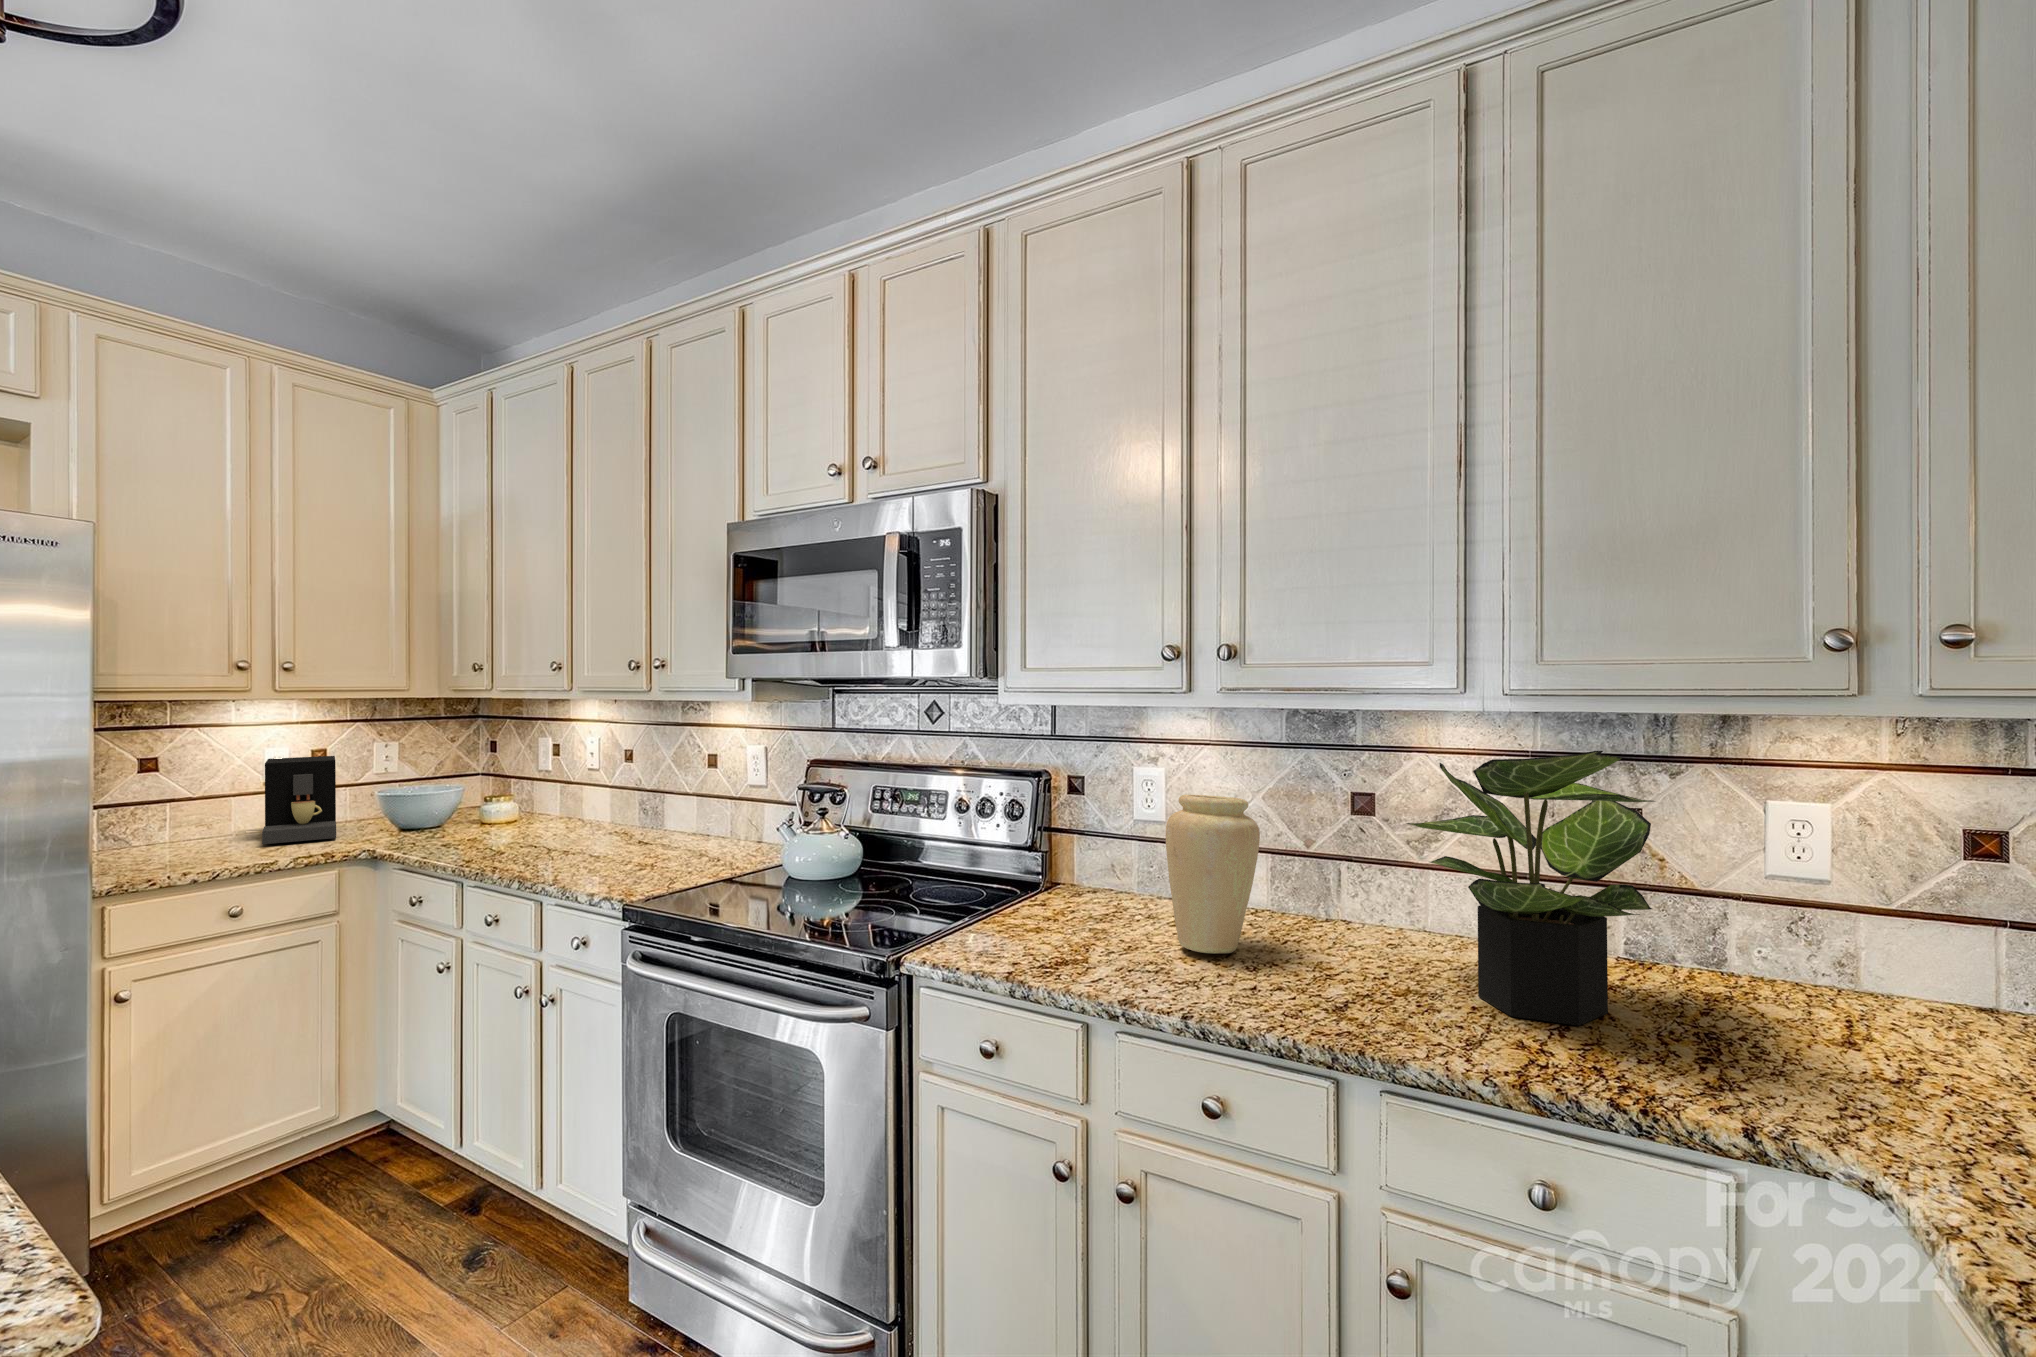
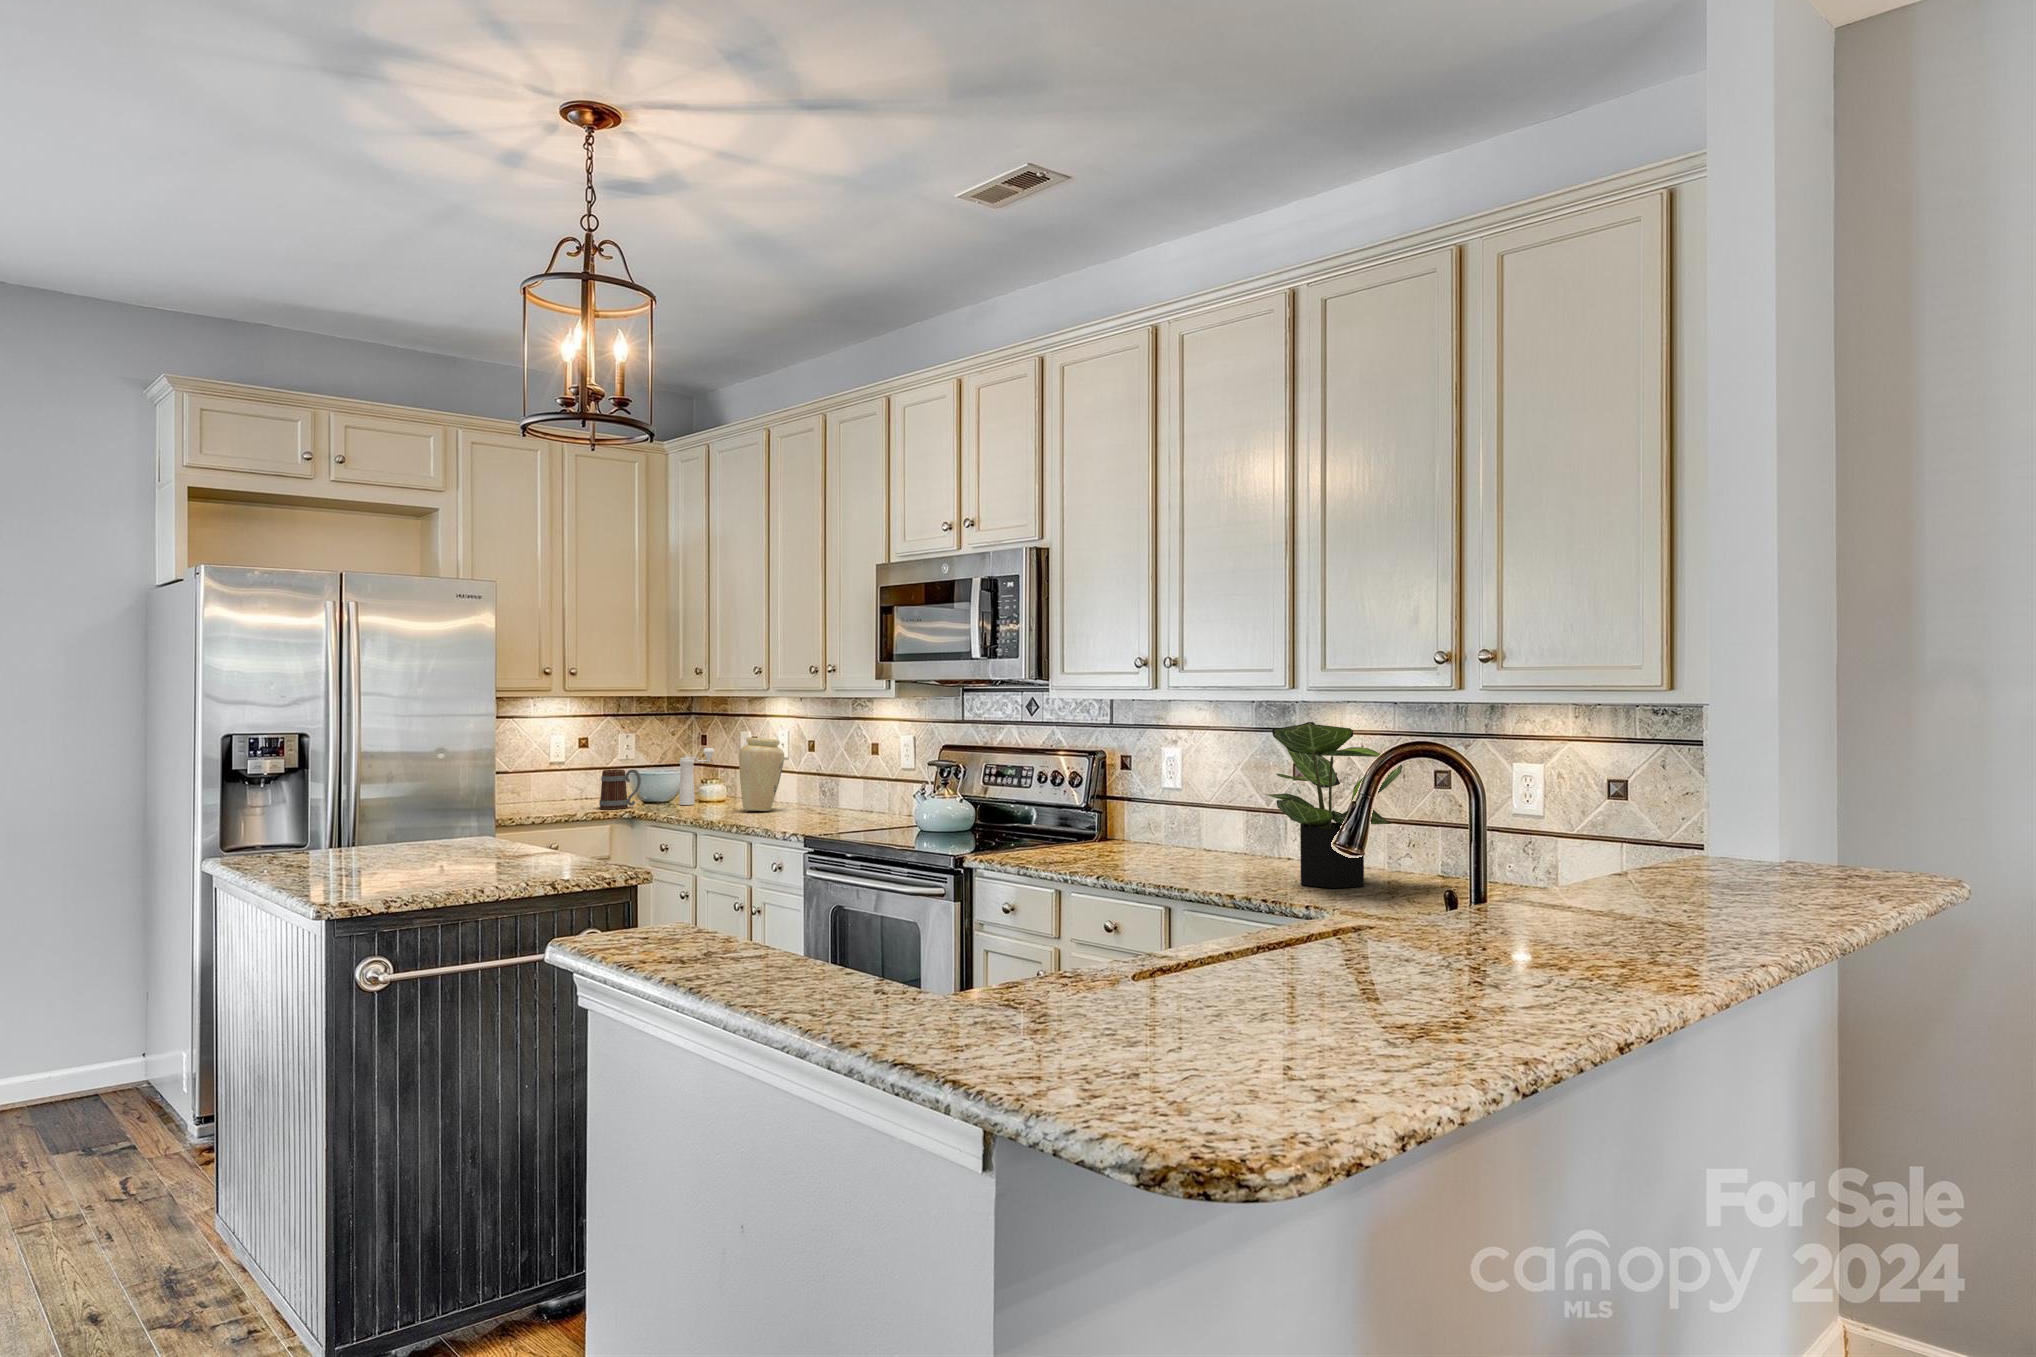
coffee maker: present [262,756,336,844] -> none [549,743,601,806]
pepper mill: none [449,761,500,835] -> present [679,748,714,805]
mug: none [329,793,392,847] -> present [599,769,641,809]
vase: present [1166,795,1260,954] -> present [739,737,784,811]

